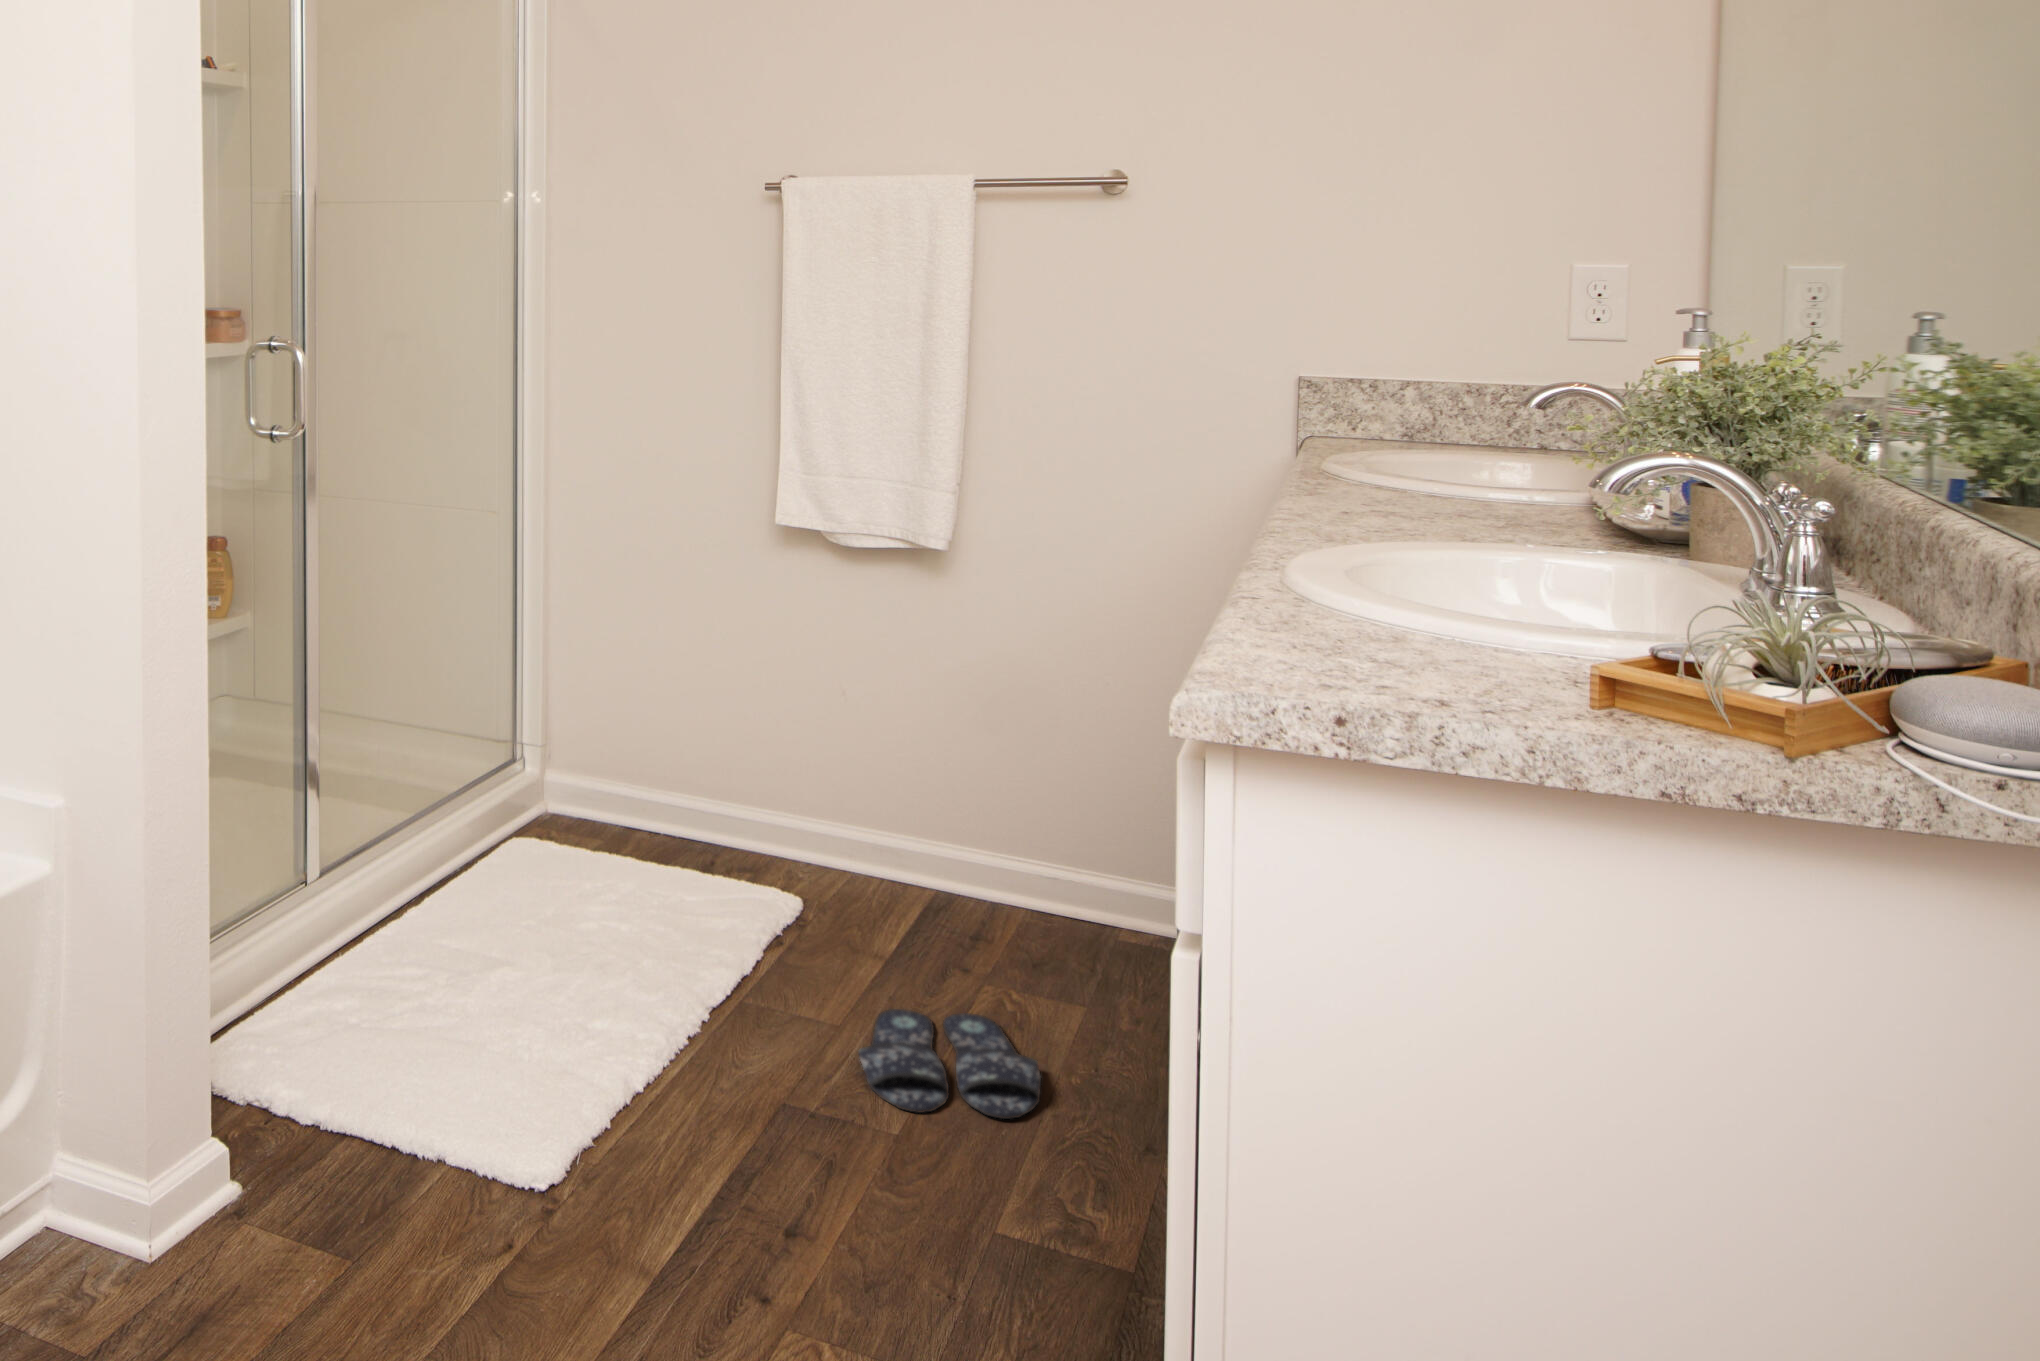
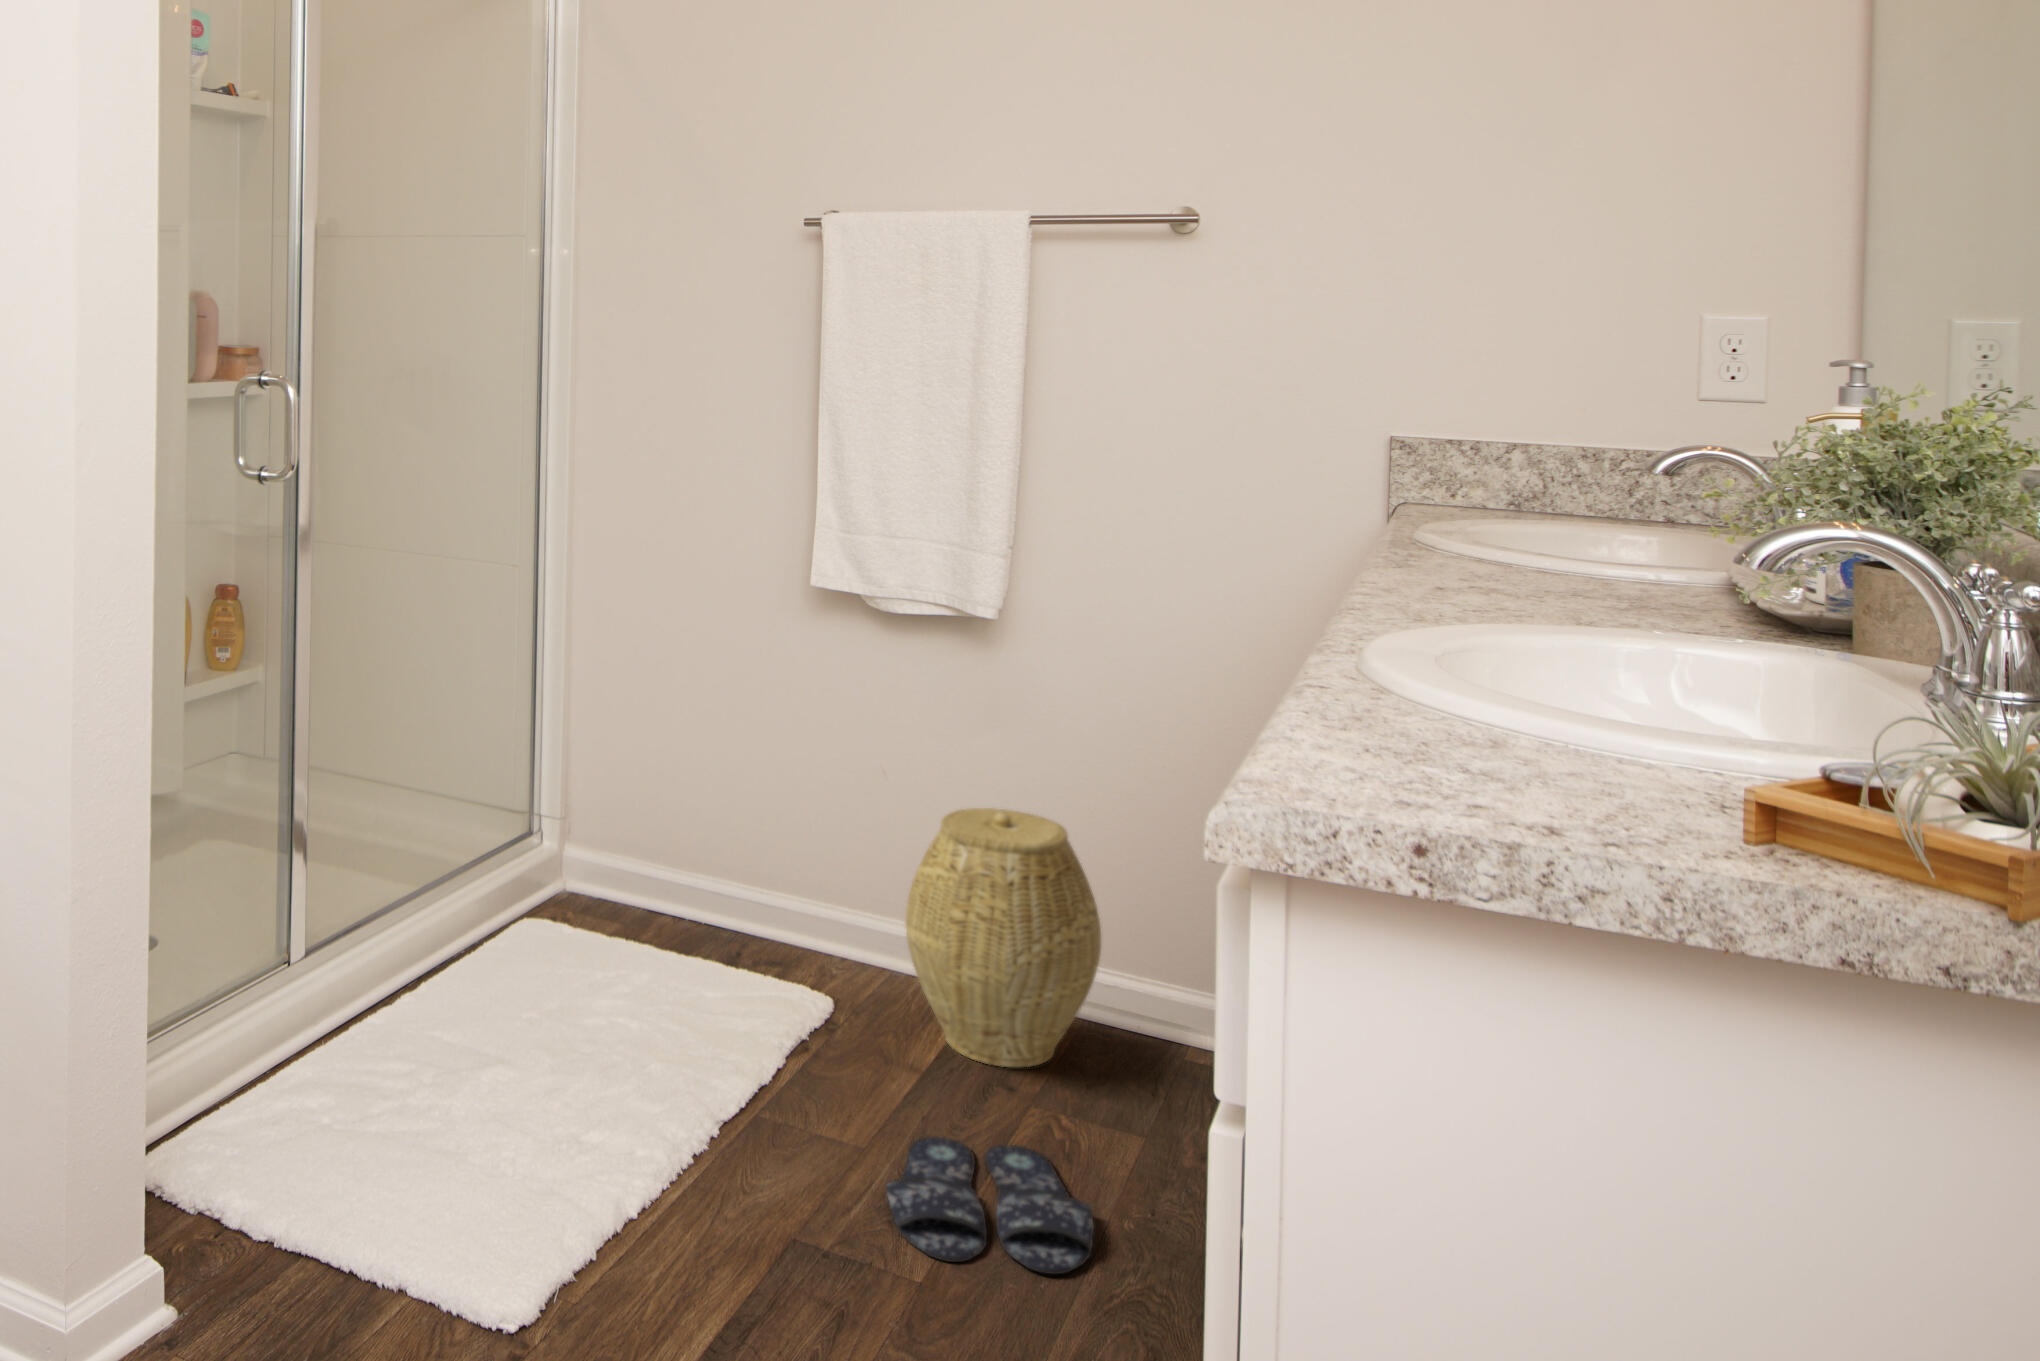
woven basket: none [864,720,1038,948] -> present [906,808,1101,1067]

